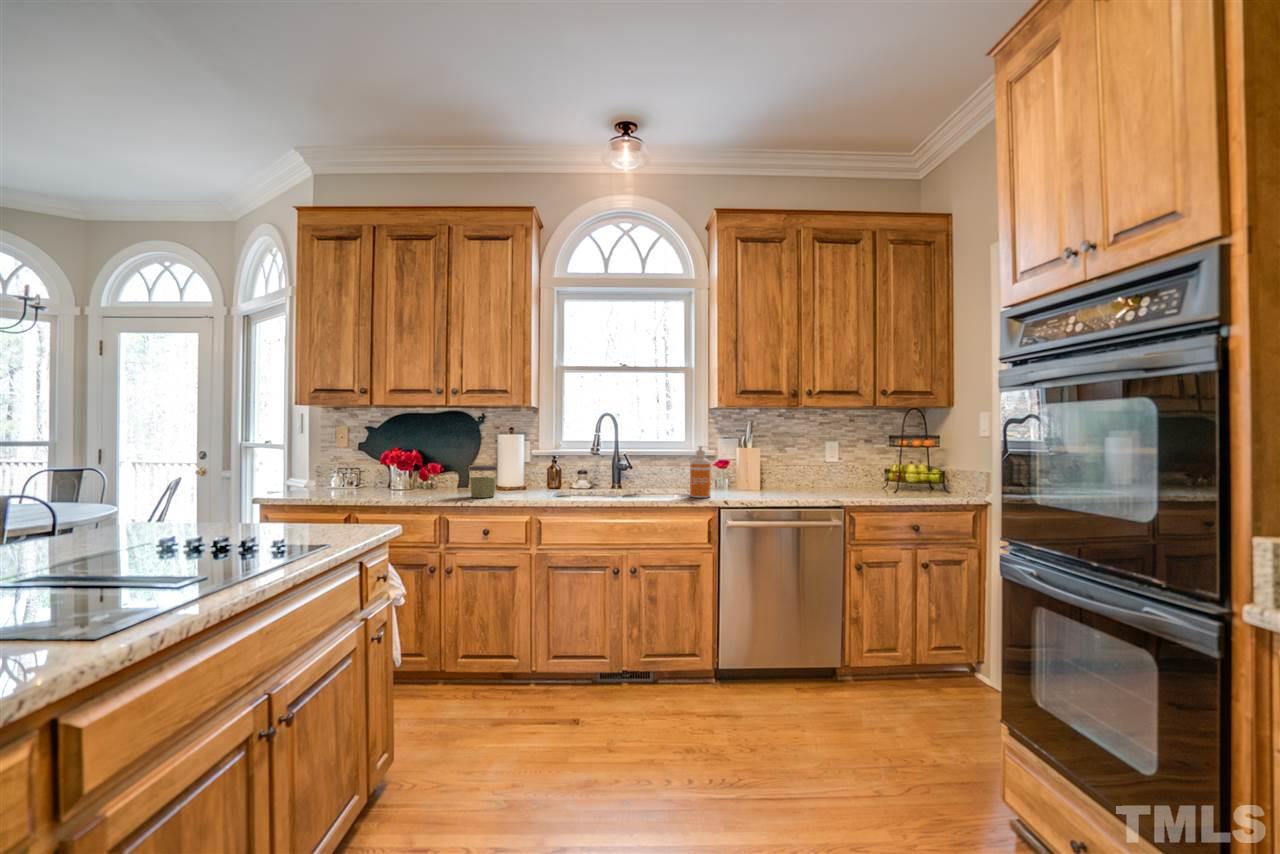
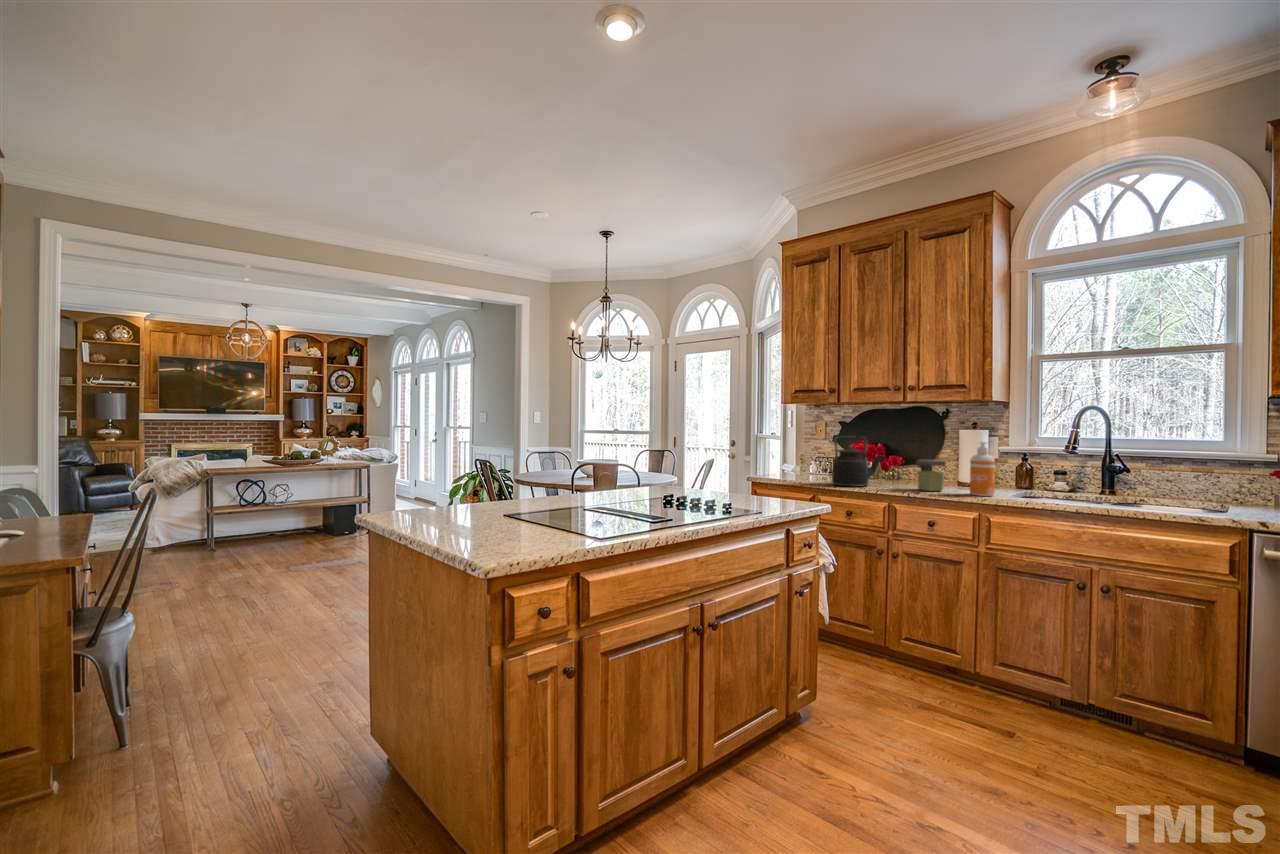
kettle: none [373,443,429,501] -> present [832,437,882,487]
soap dispenser: present [690,446,711,498] -> present [970,442,995,496]

